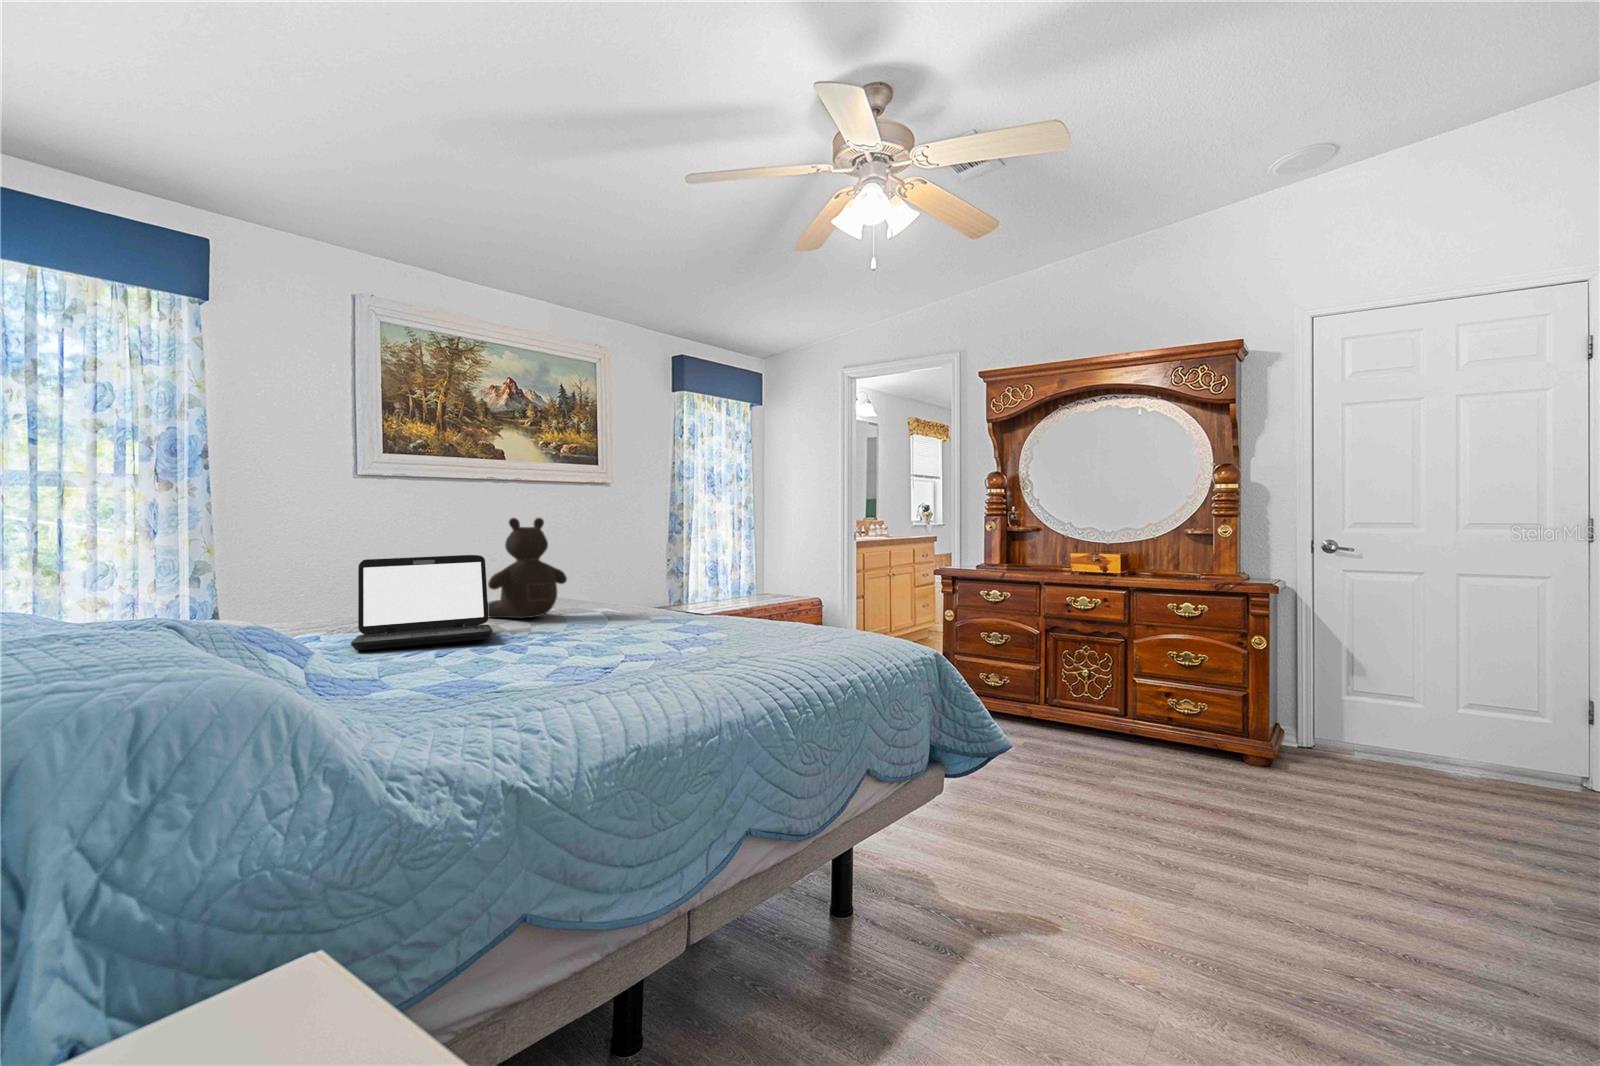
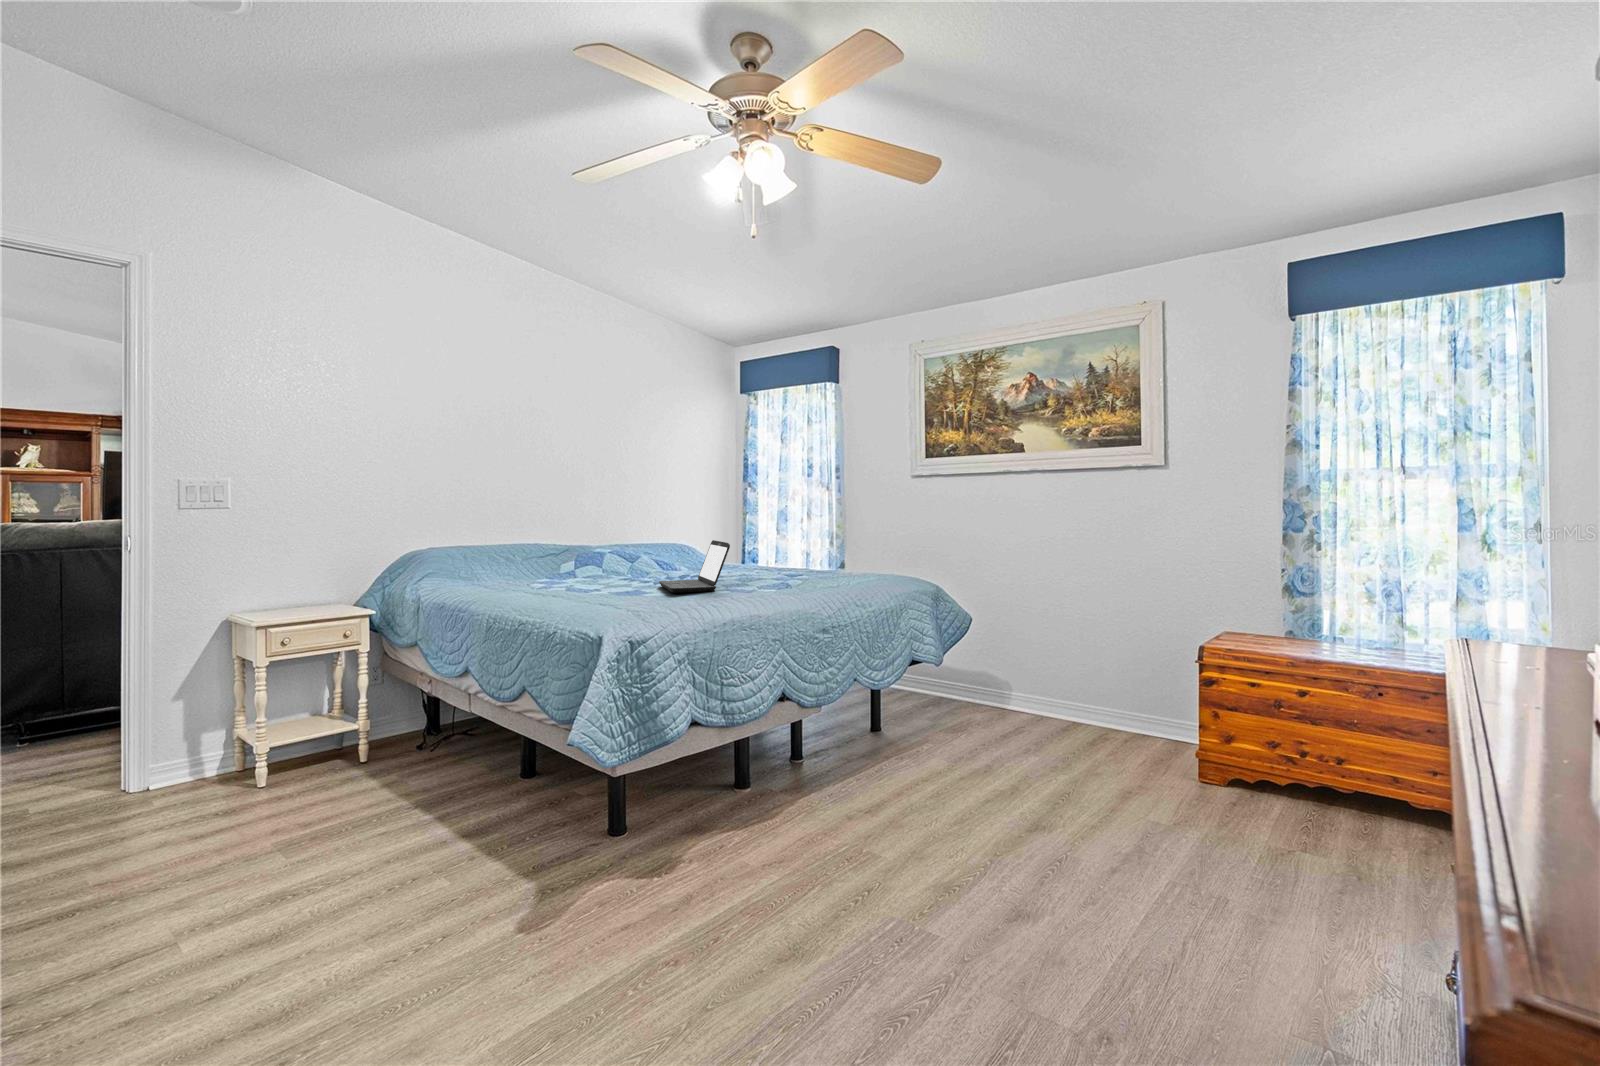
teddy bear: present [488,518,567,618] -> none [746,520,801,590]

